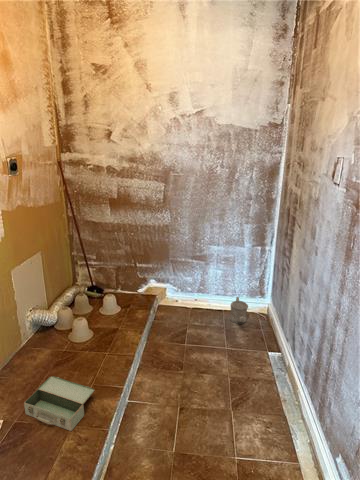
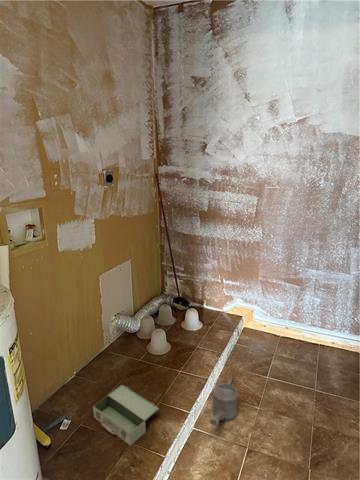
watering can: present [229,297,248,324] -> present [210,377,238,426]

